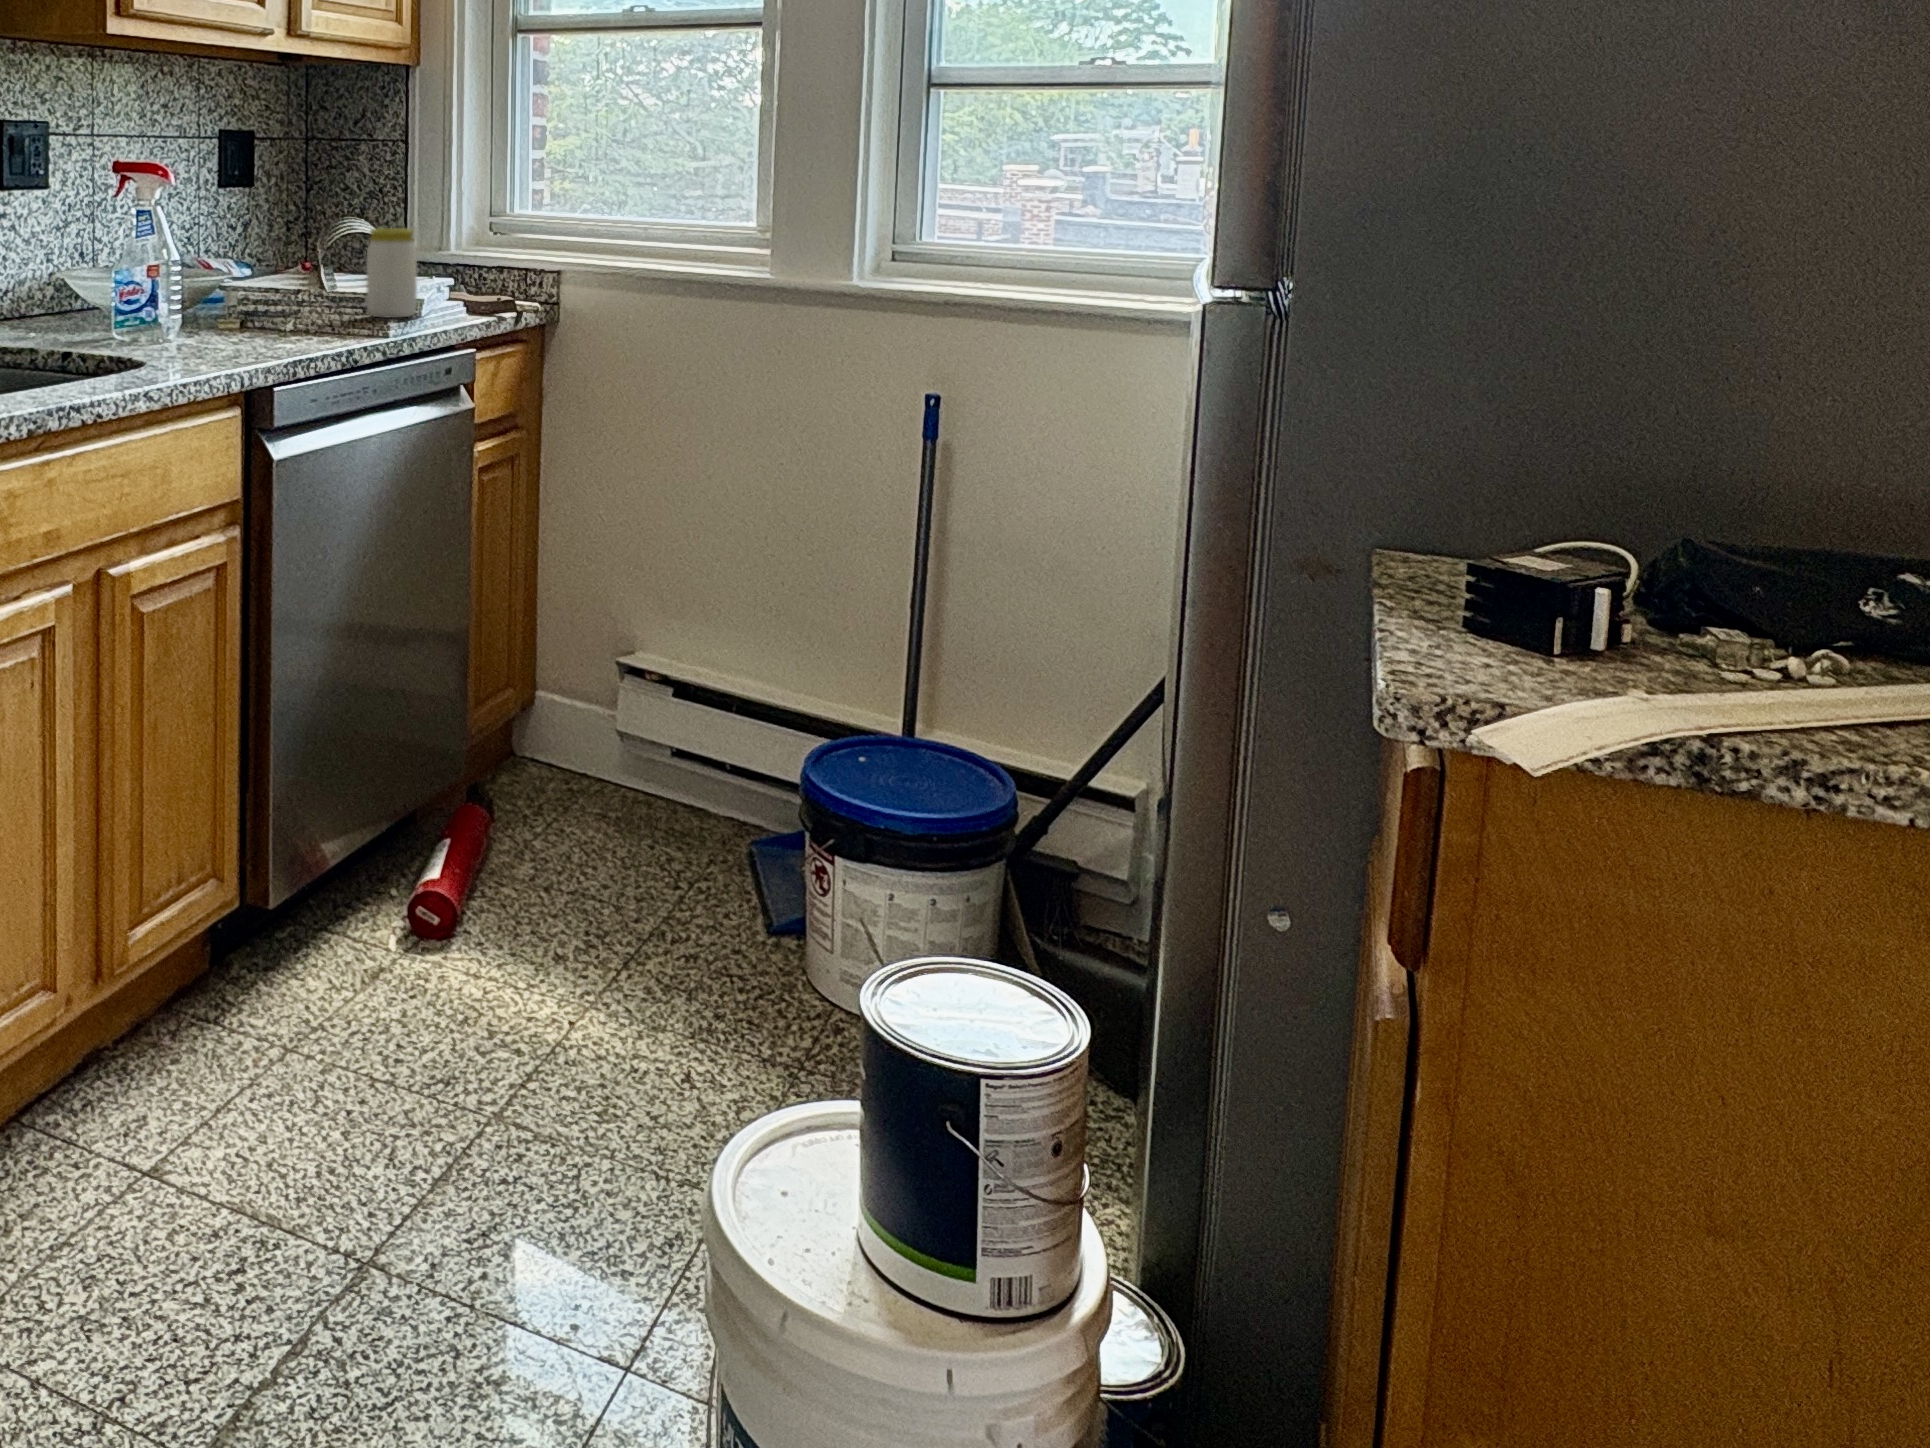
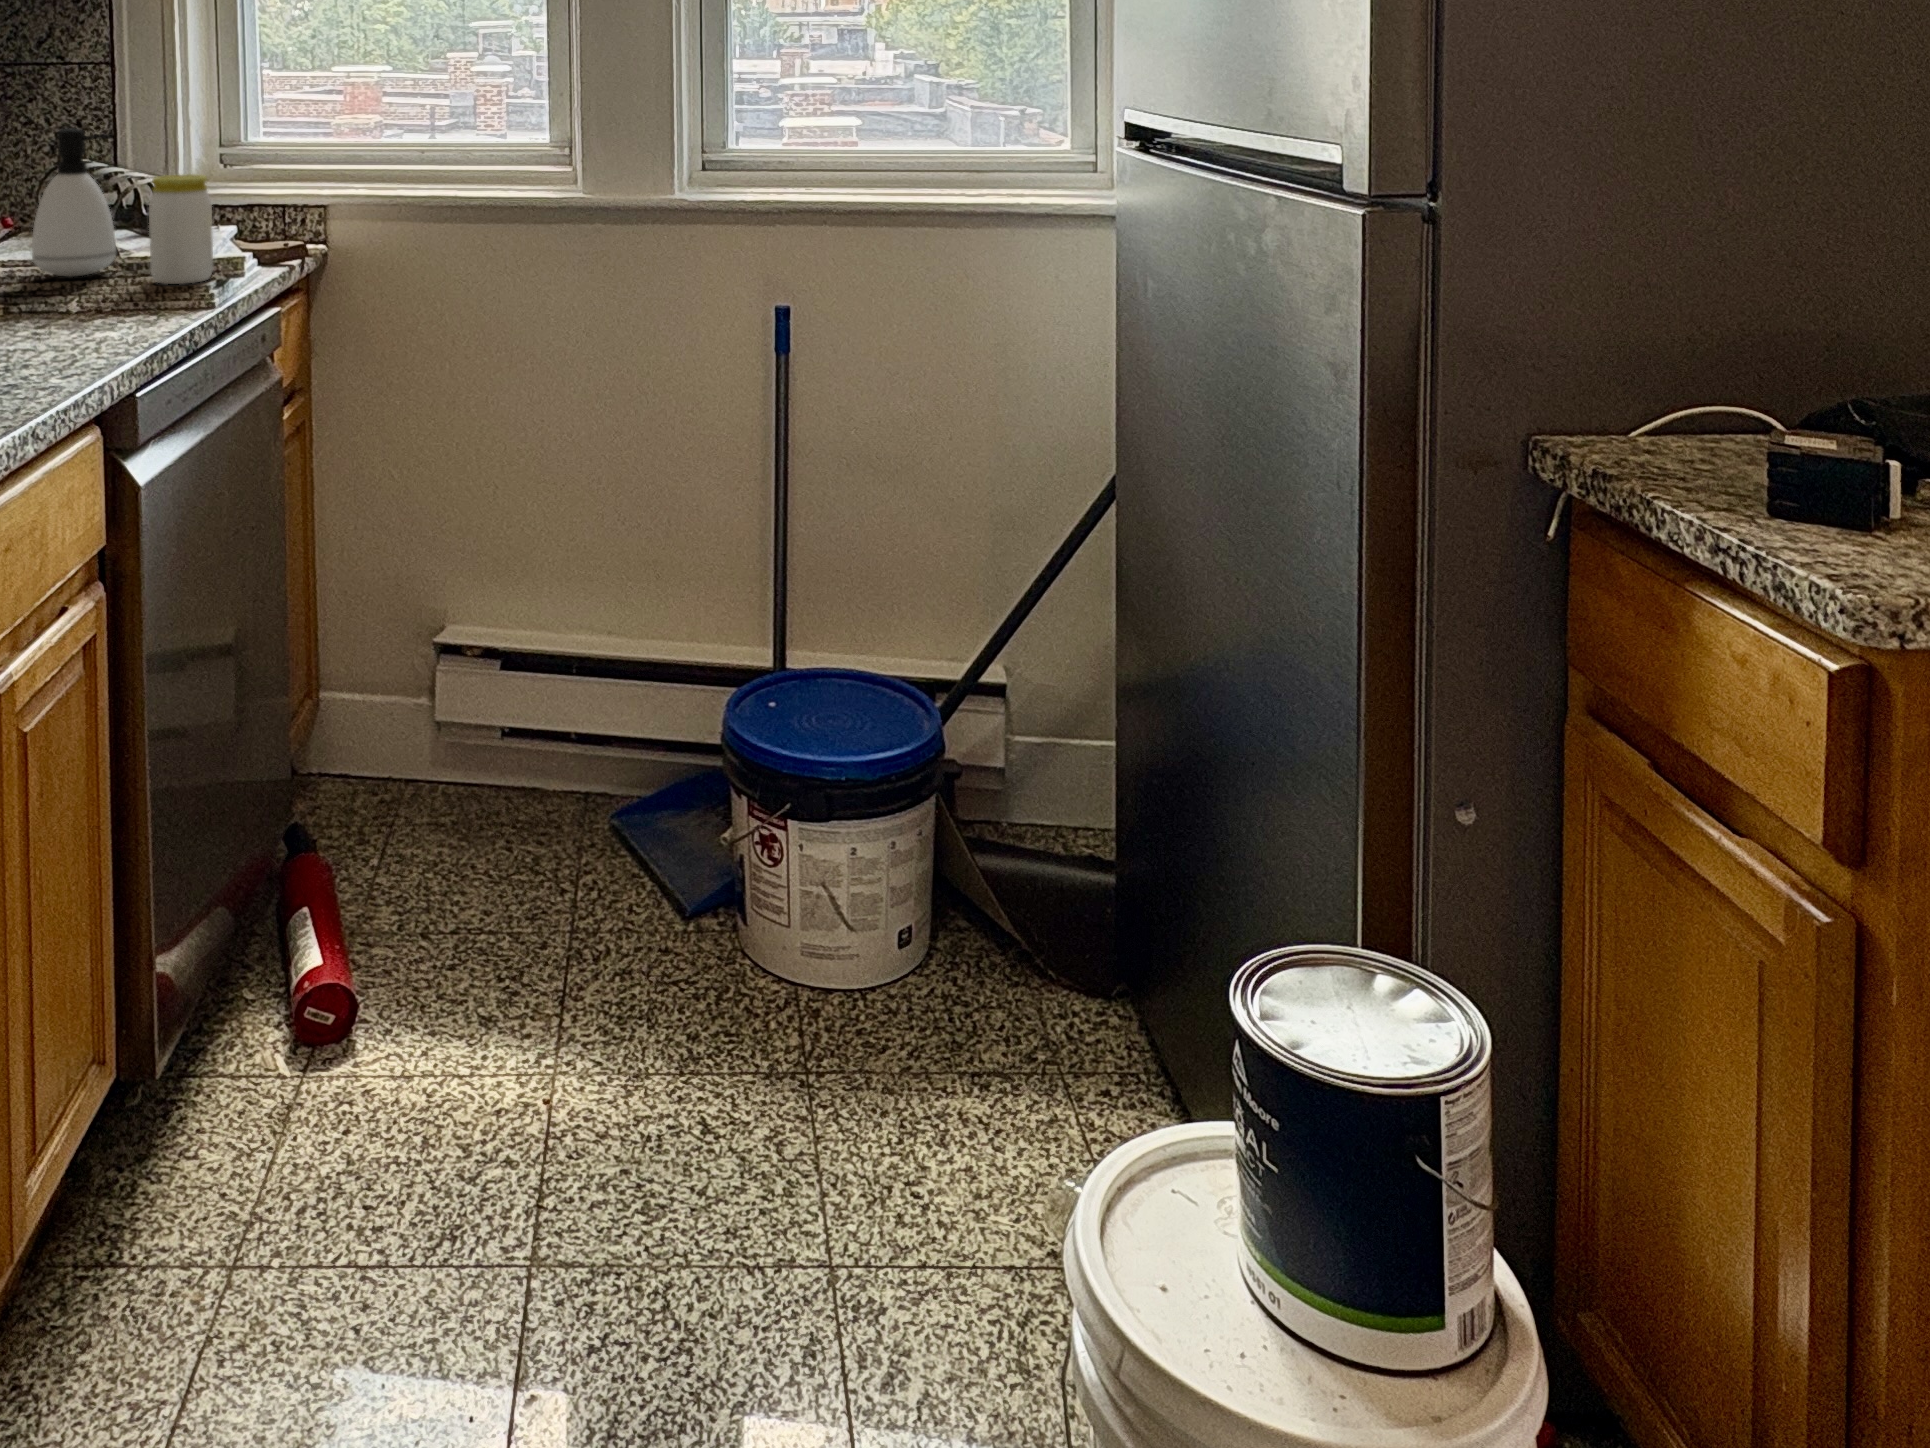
soap dispenser: none [292,188,357,308] -> present [32,128,116,277]

